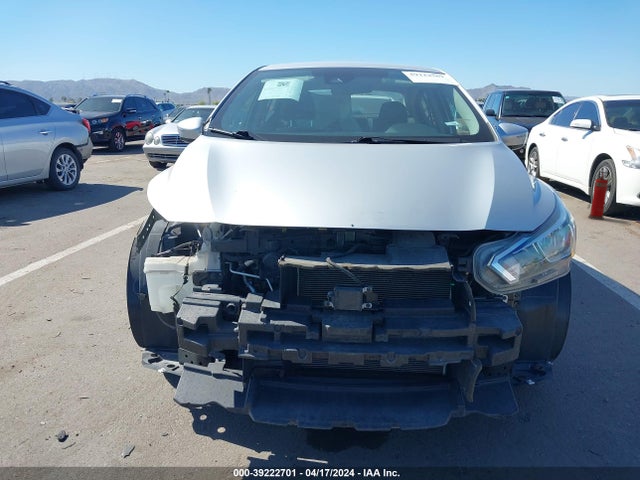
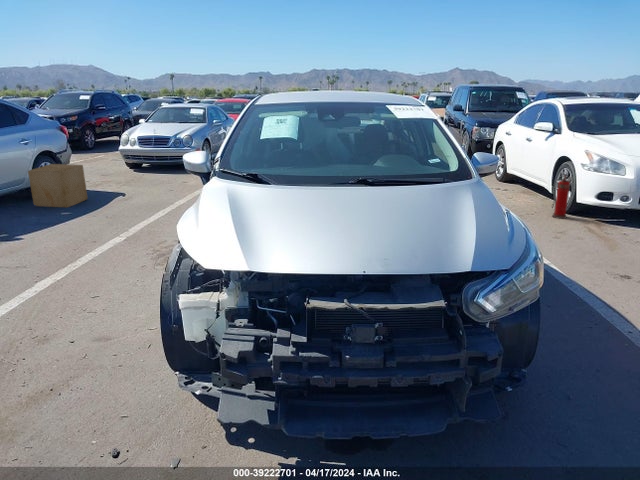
cardboard box: none [47,156,107,200] -> present [28,164,87,207]

